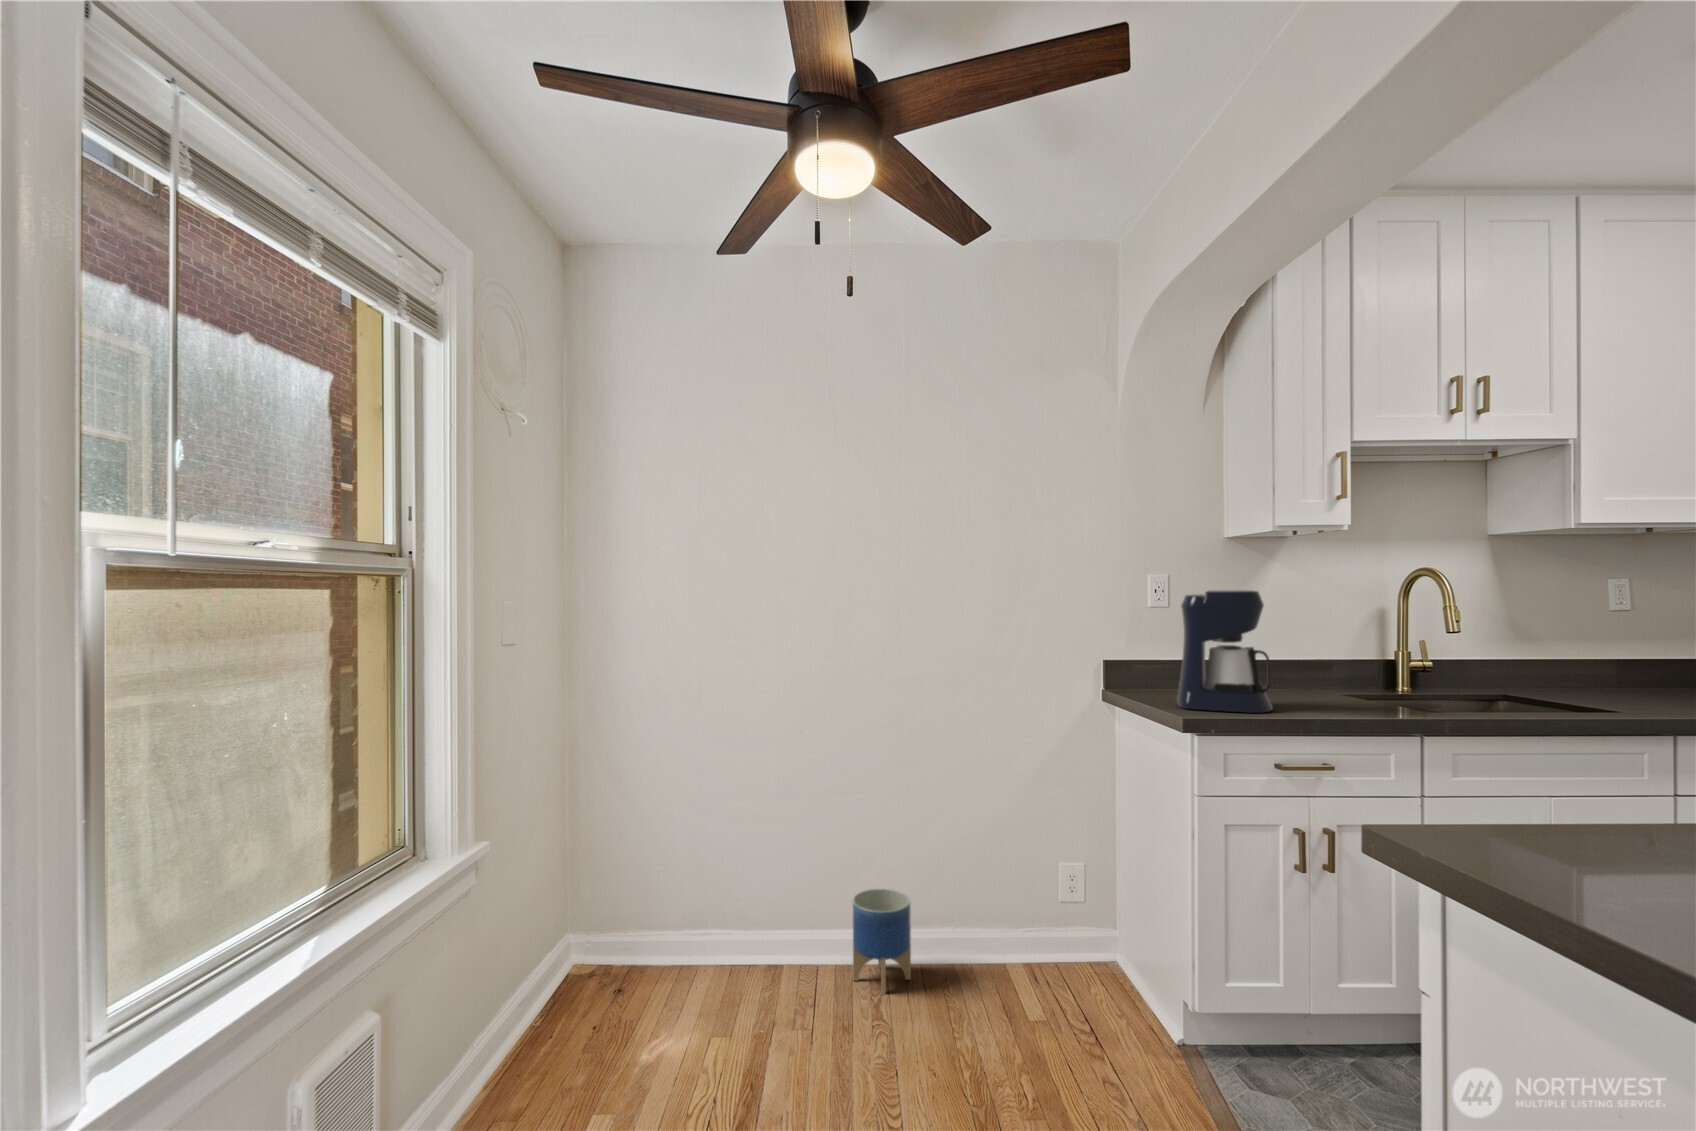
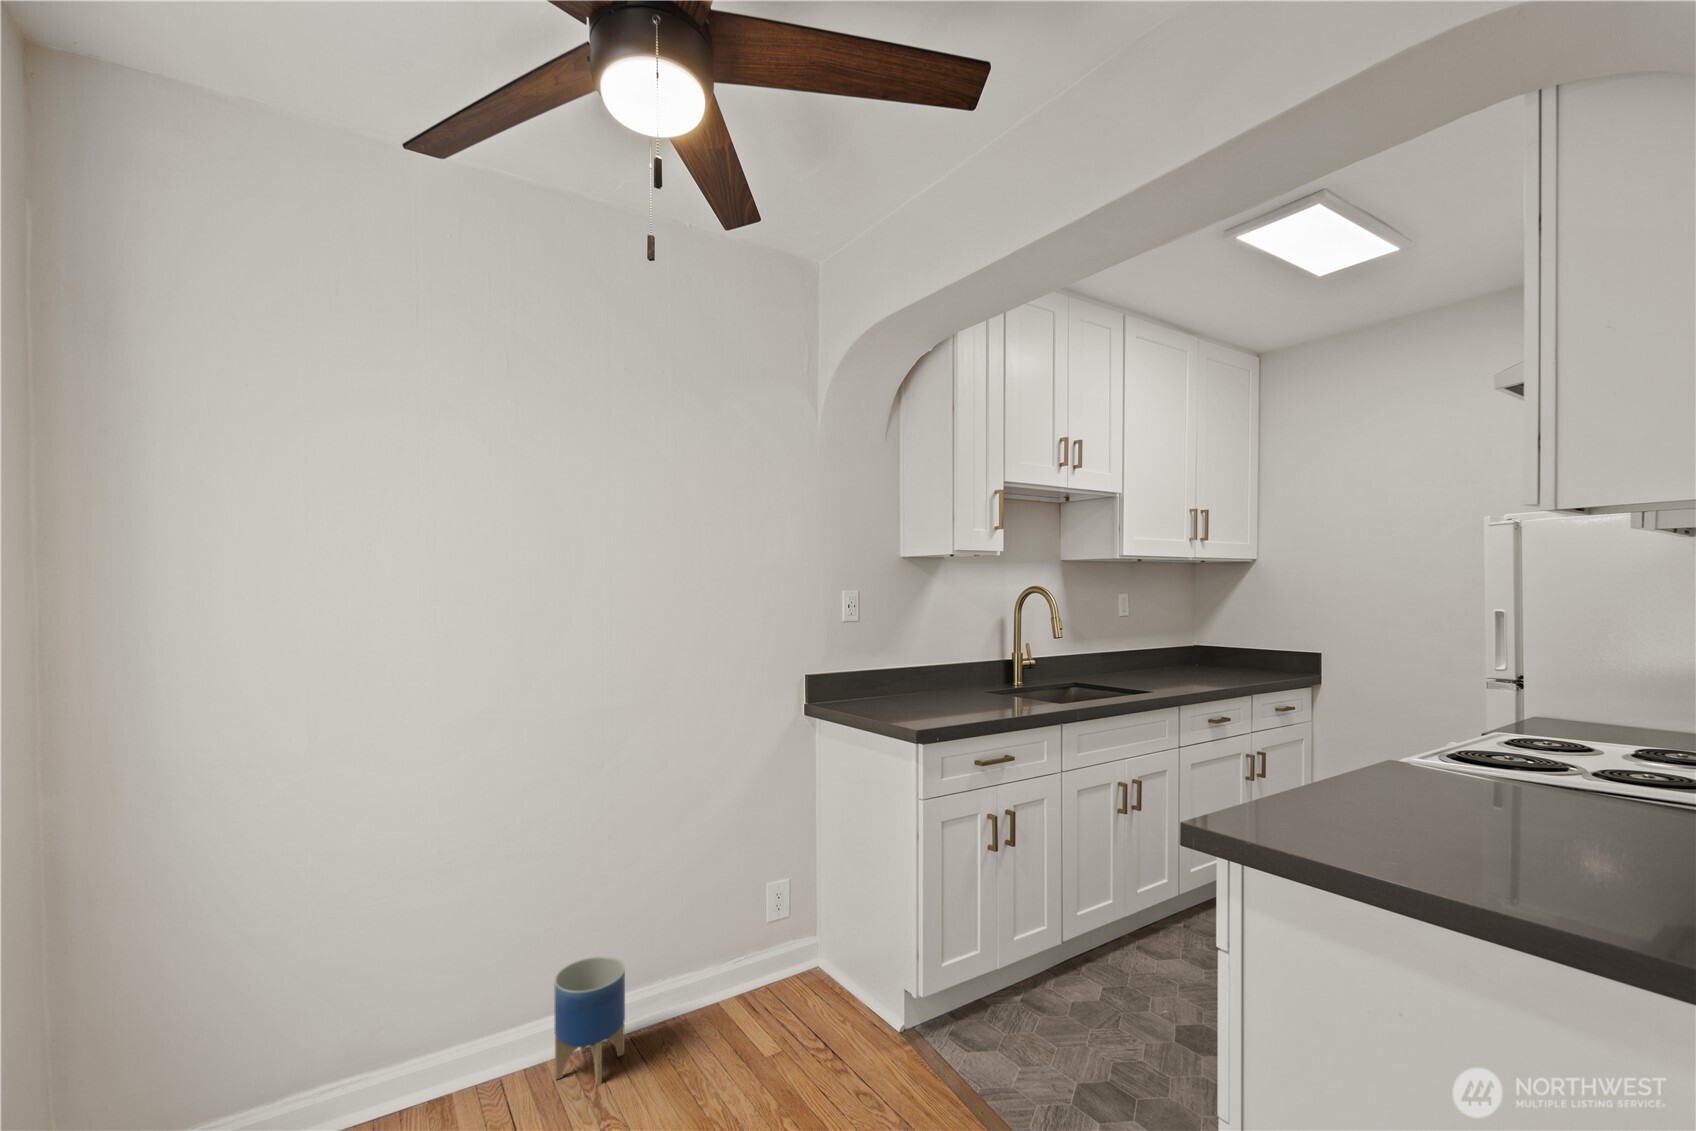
coffee maker: present [1177,590,1273,713] -> none [889,609,967,720]

